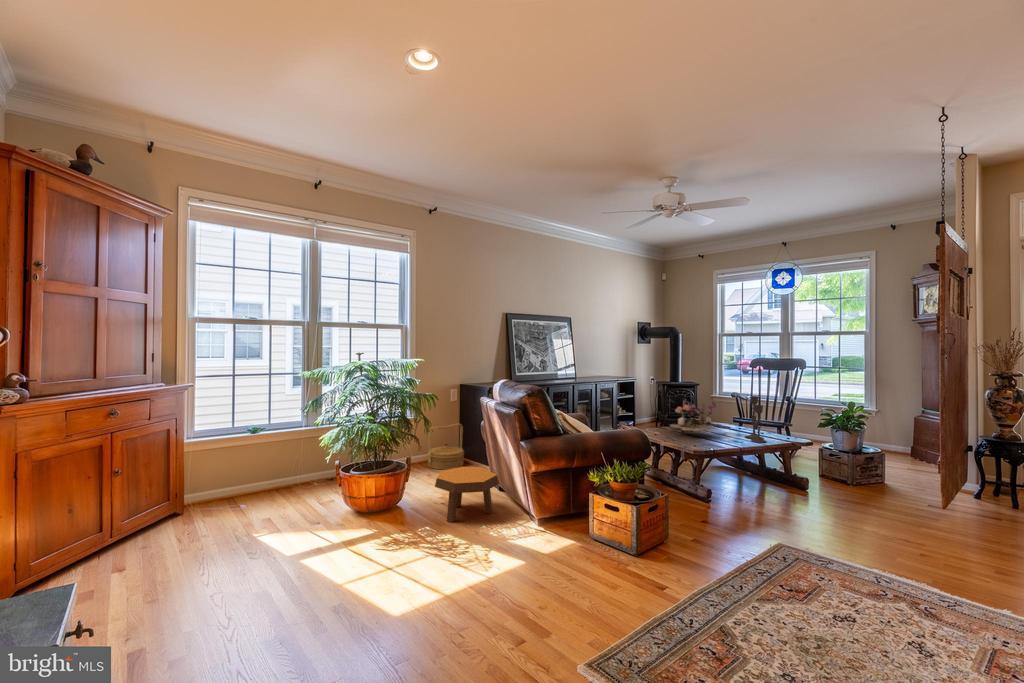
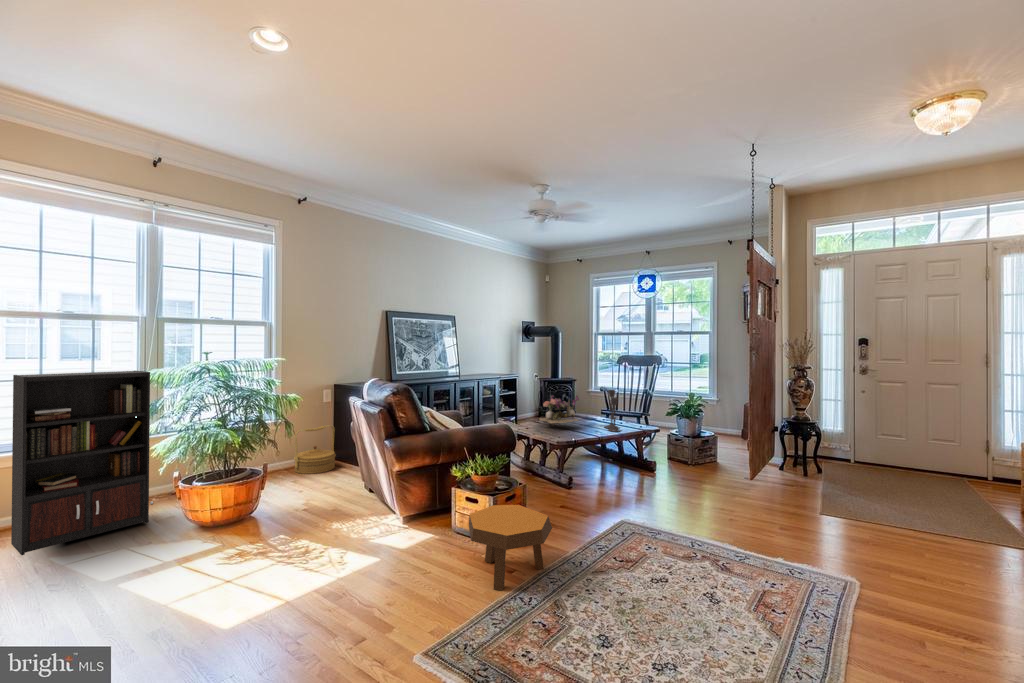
bookcase: none [214,369,315,526] -> present [11,371,153,555]
footstool: present [435,467,499,522] -> present [469,505,552,590]

